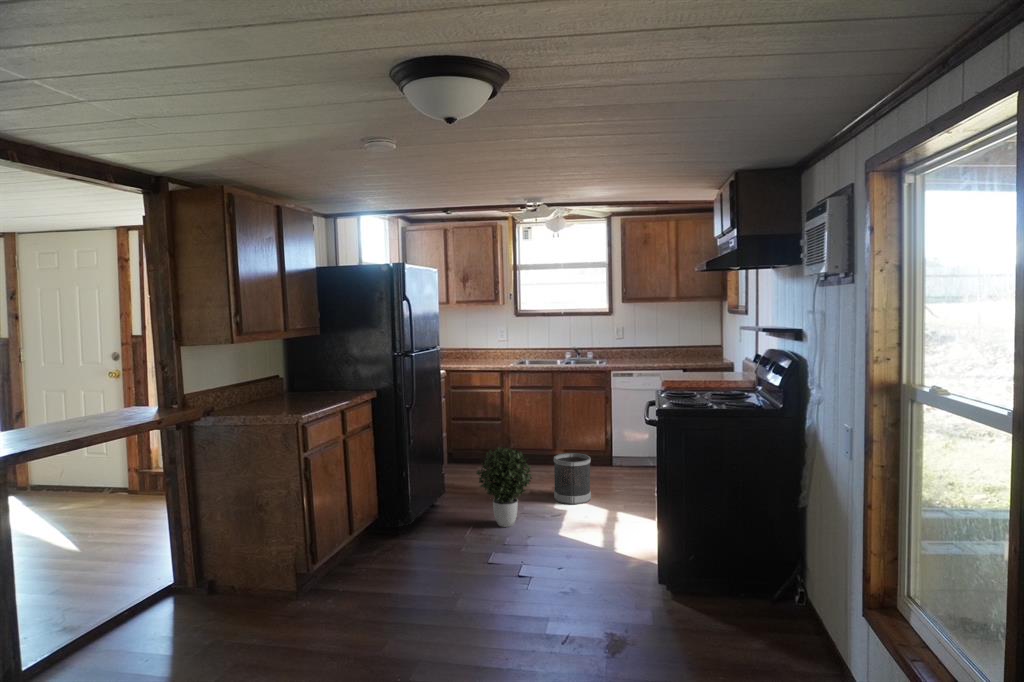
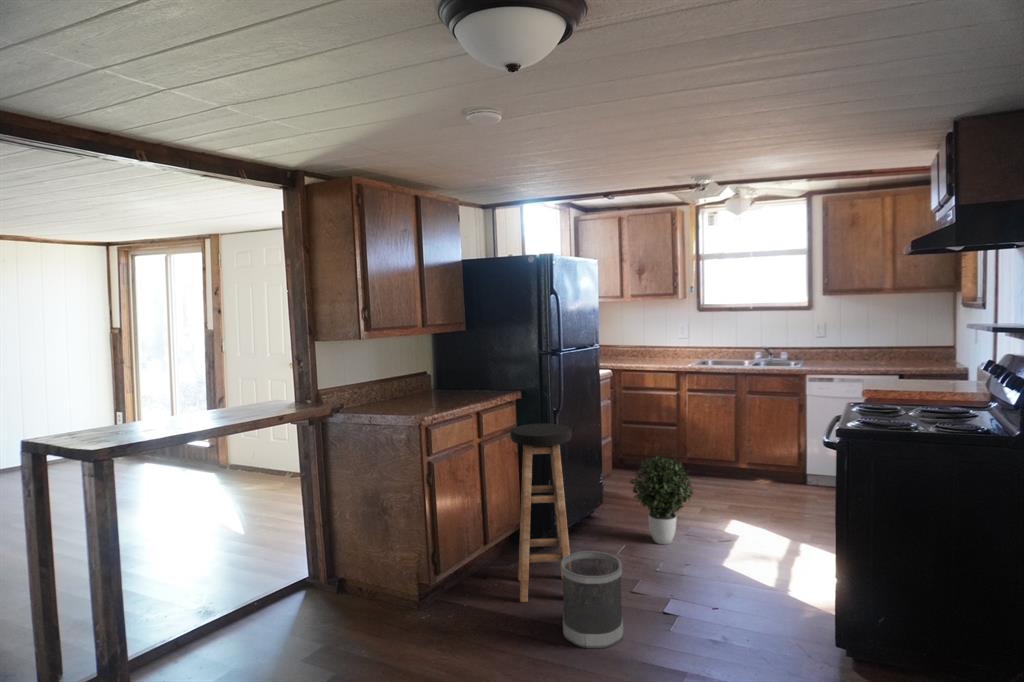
bar stool: none [376,421,441,594] -> present [510,424,572,602]
wastebasket: present [554,453,591,504] -> present [561,551,623,648]

